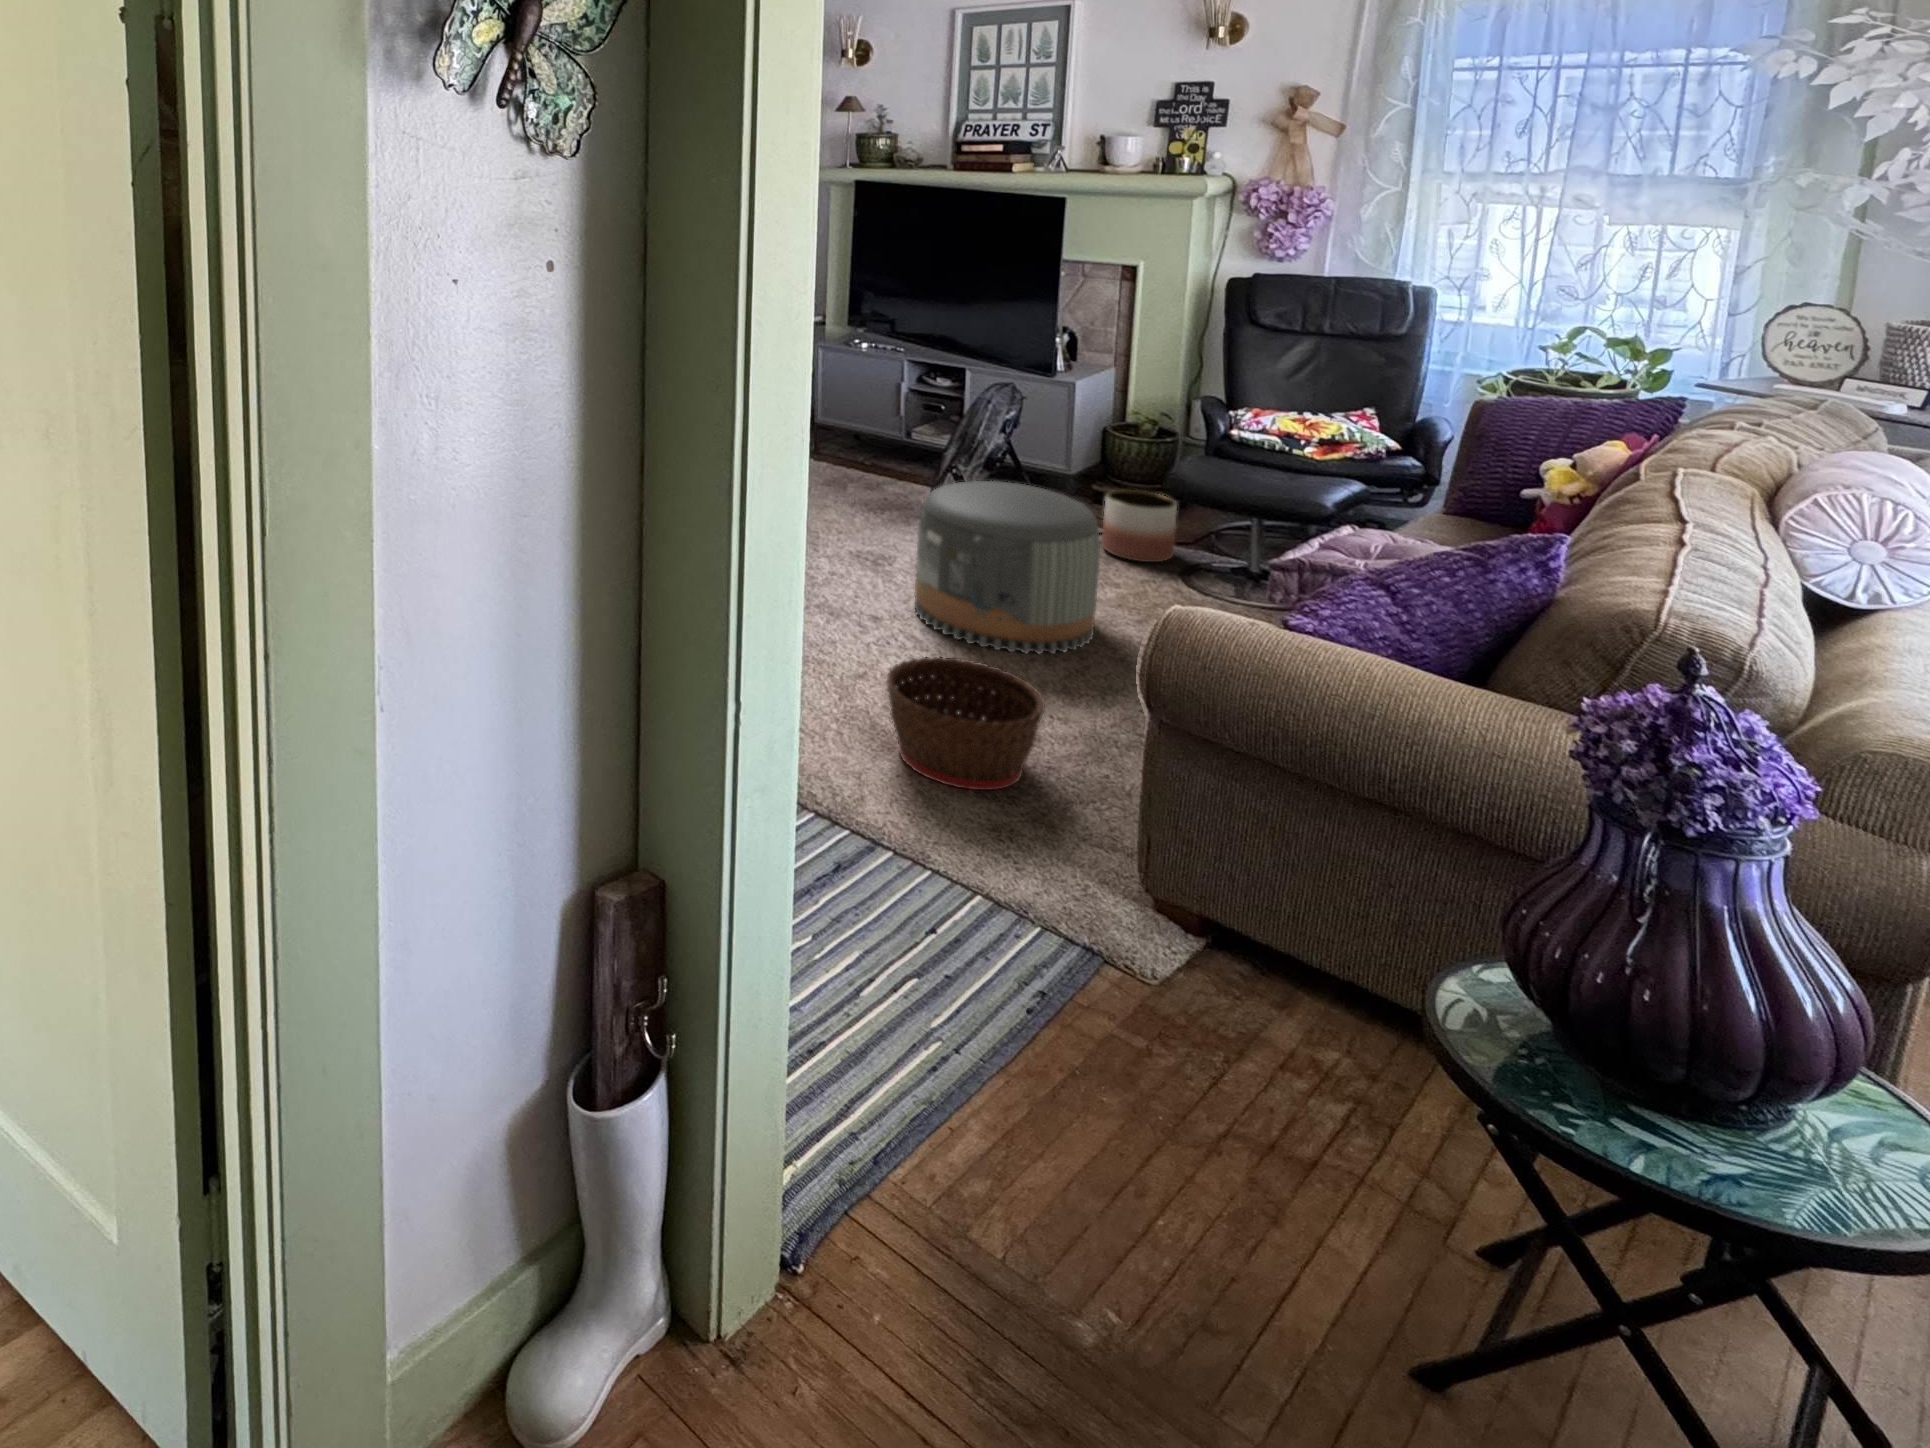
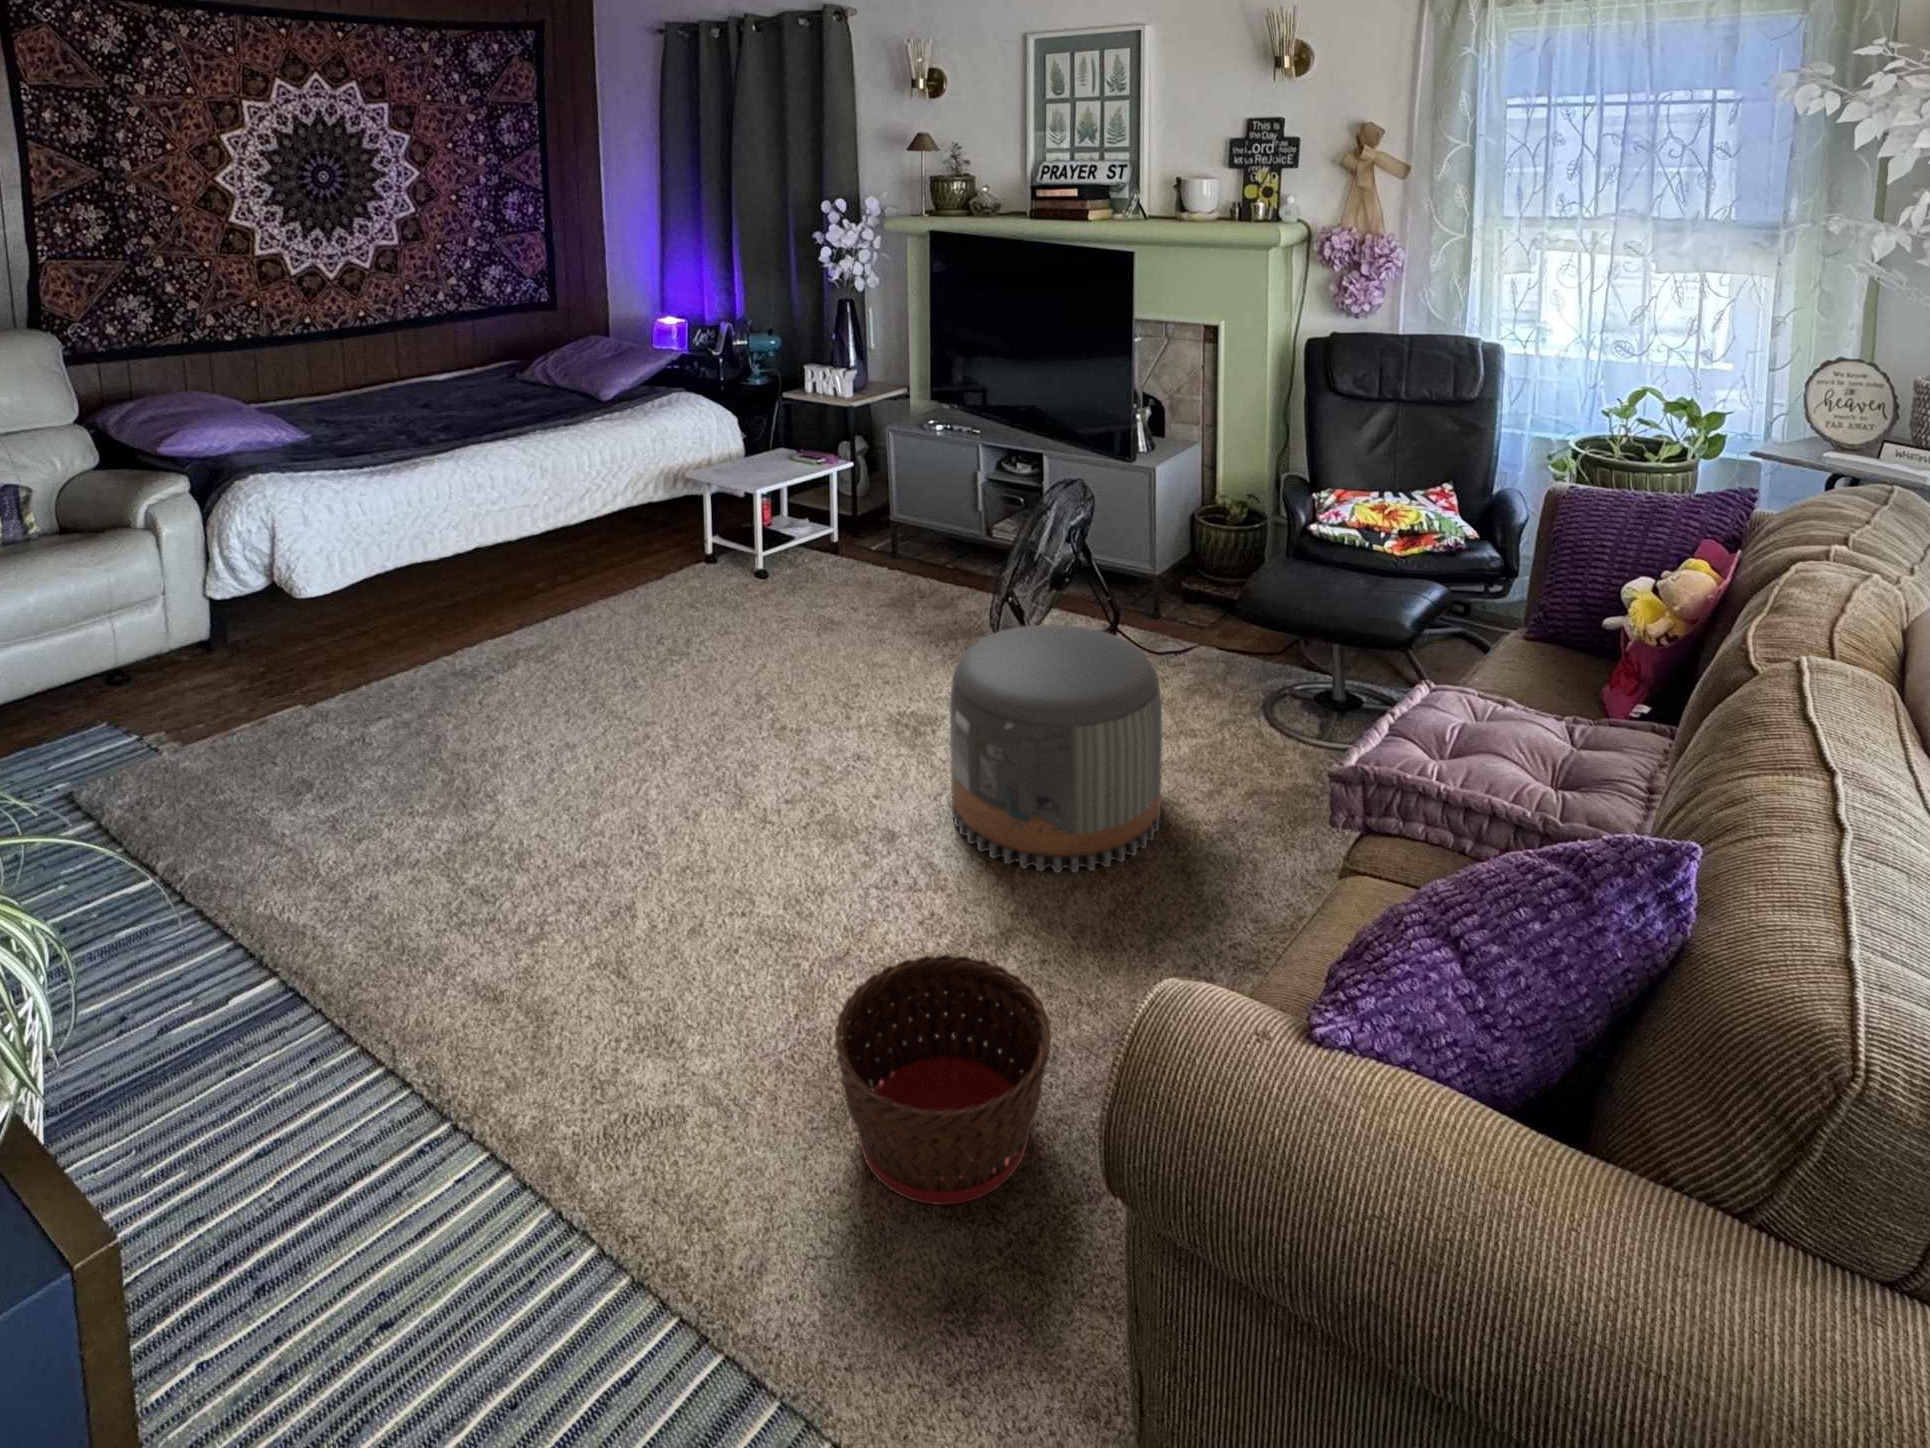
planter: present [1102,490,1177,562] -> none [1186,595,1262,685]

